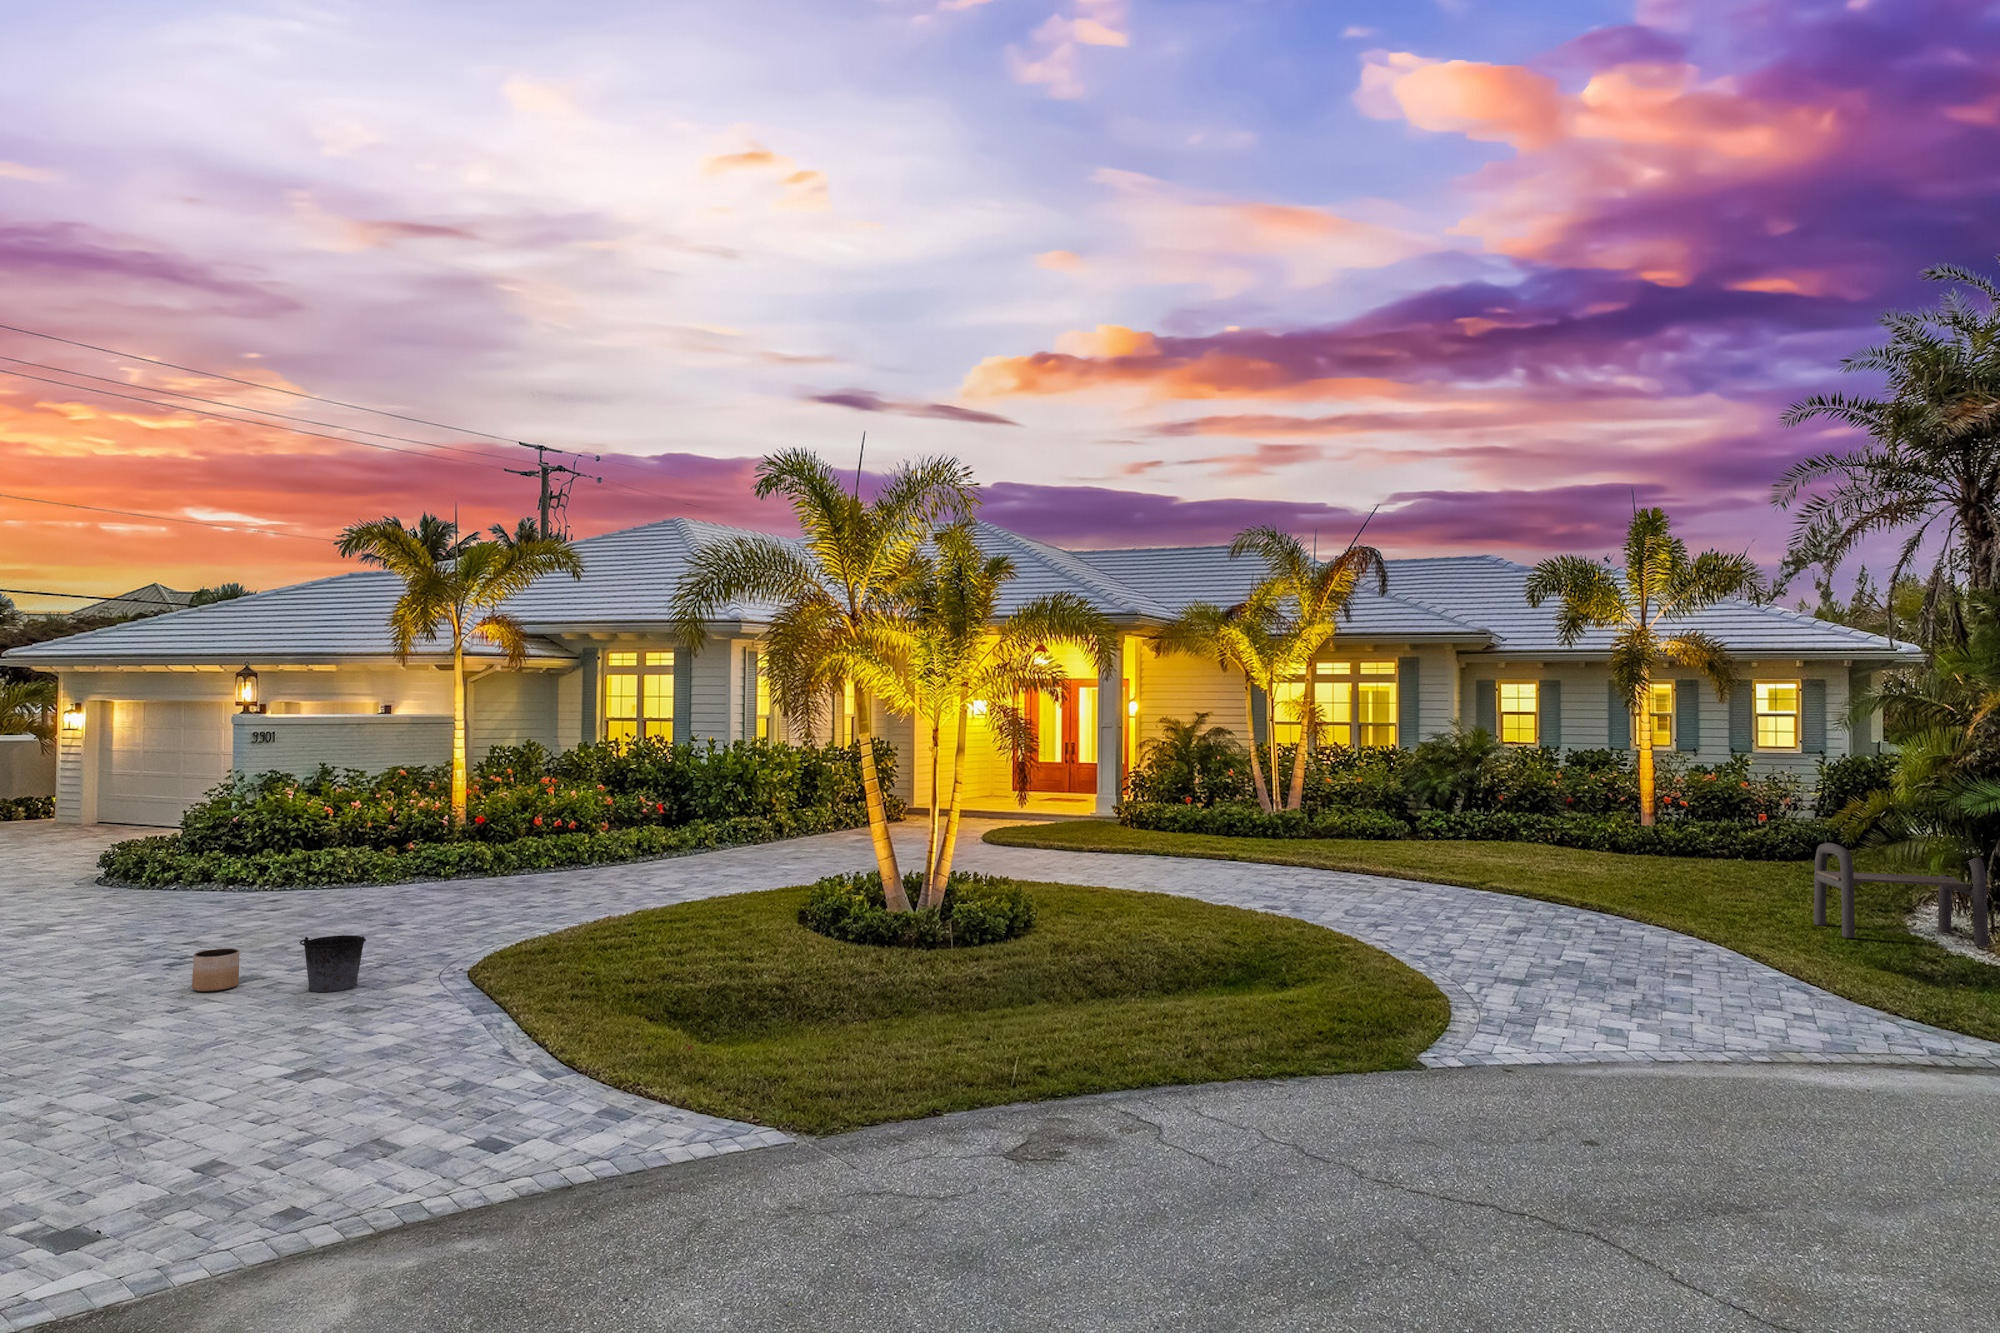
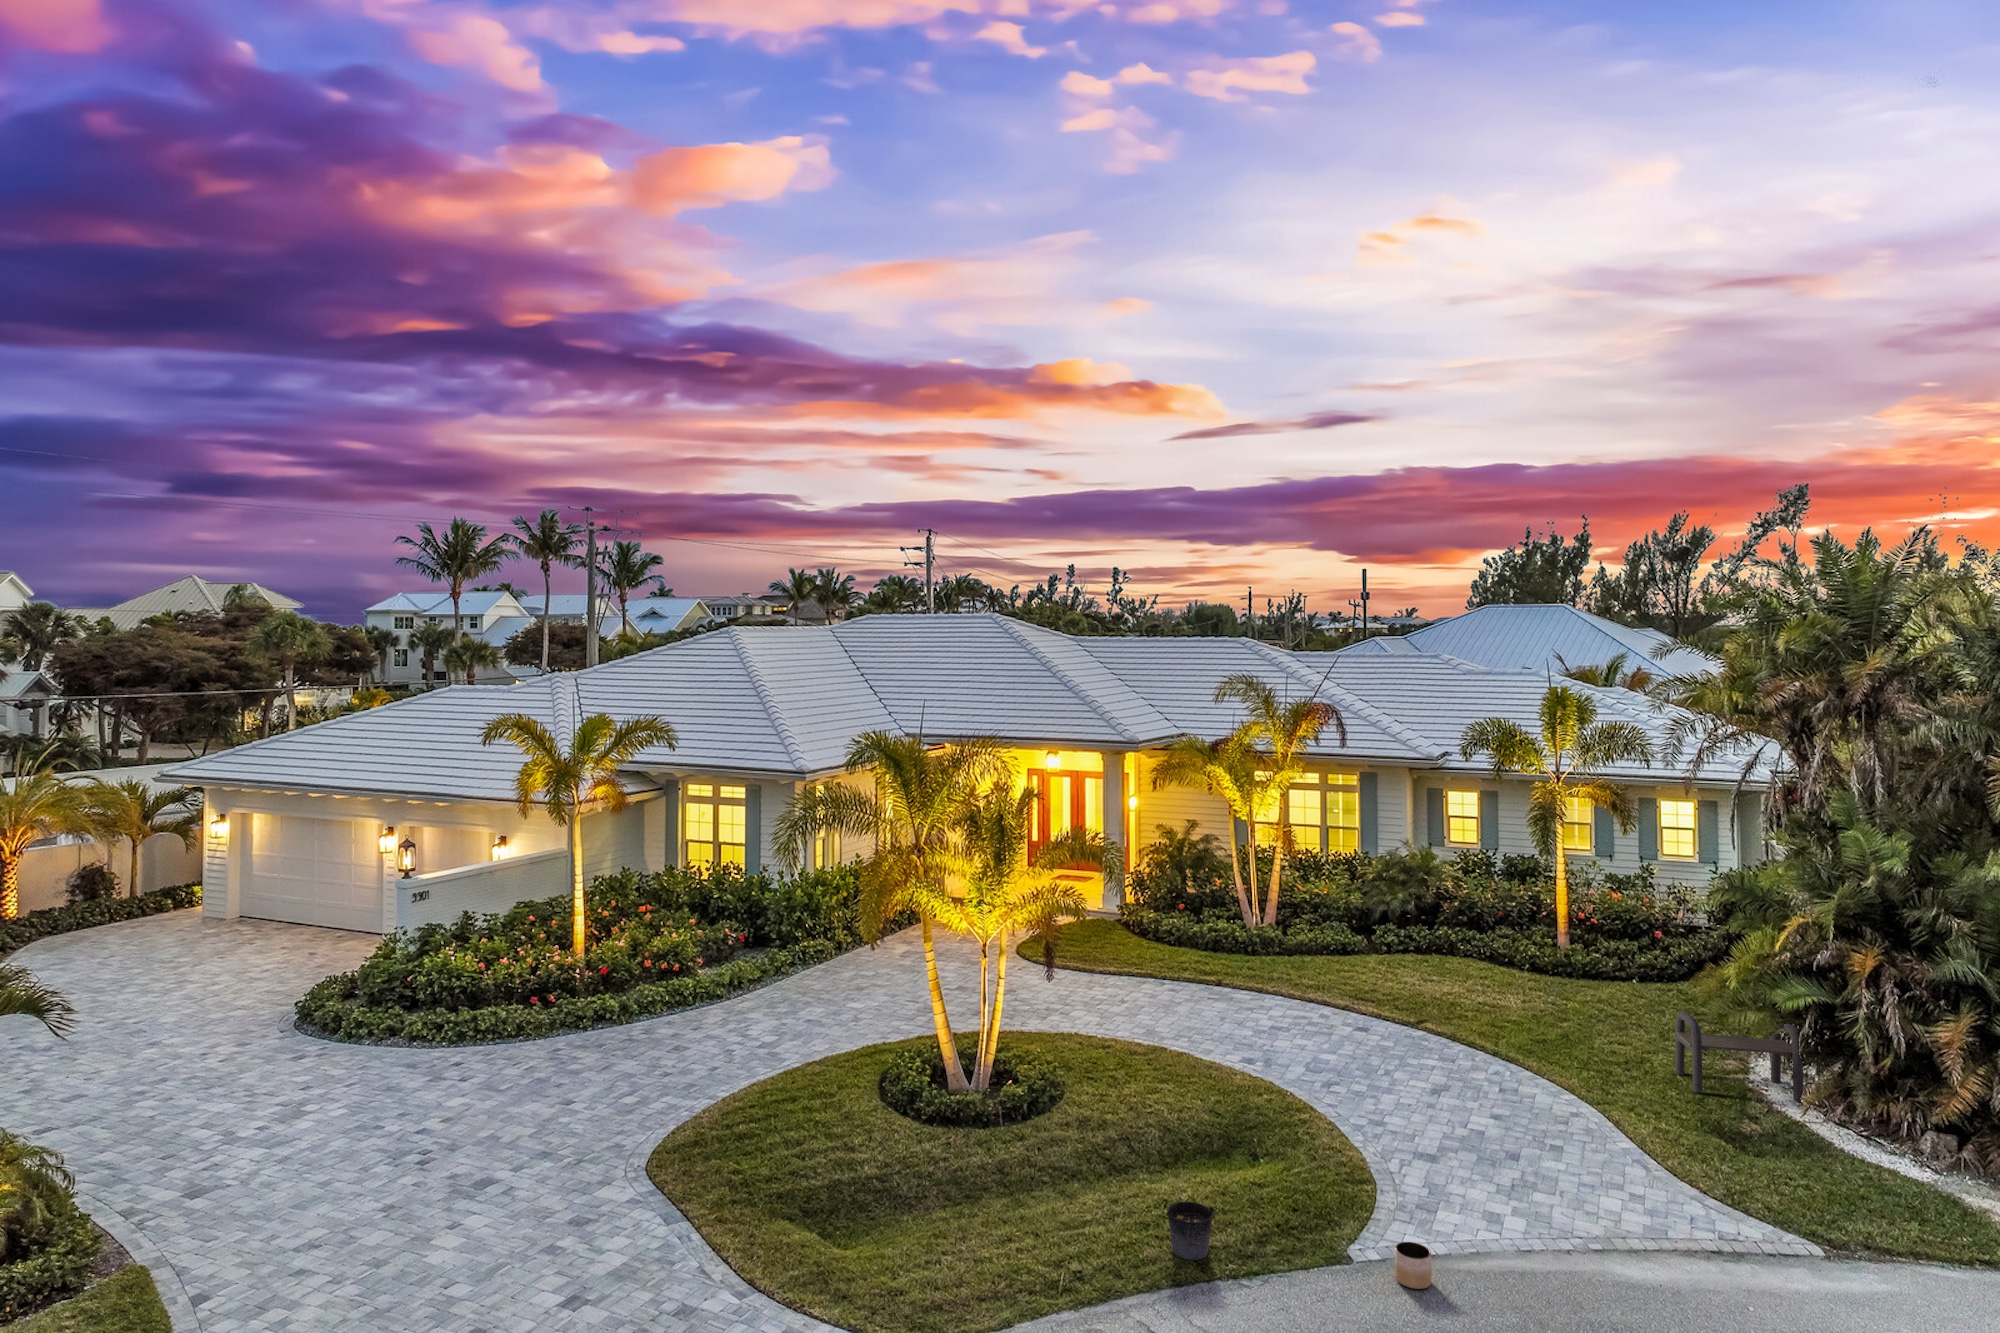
bucket: present [300,935,366,992] -> present [1166,1202,1216,1260]
planter: present [192,949,239,992] -> present [1395,1242,1431,1289]

